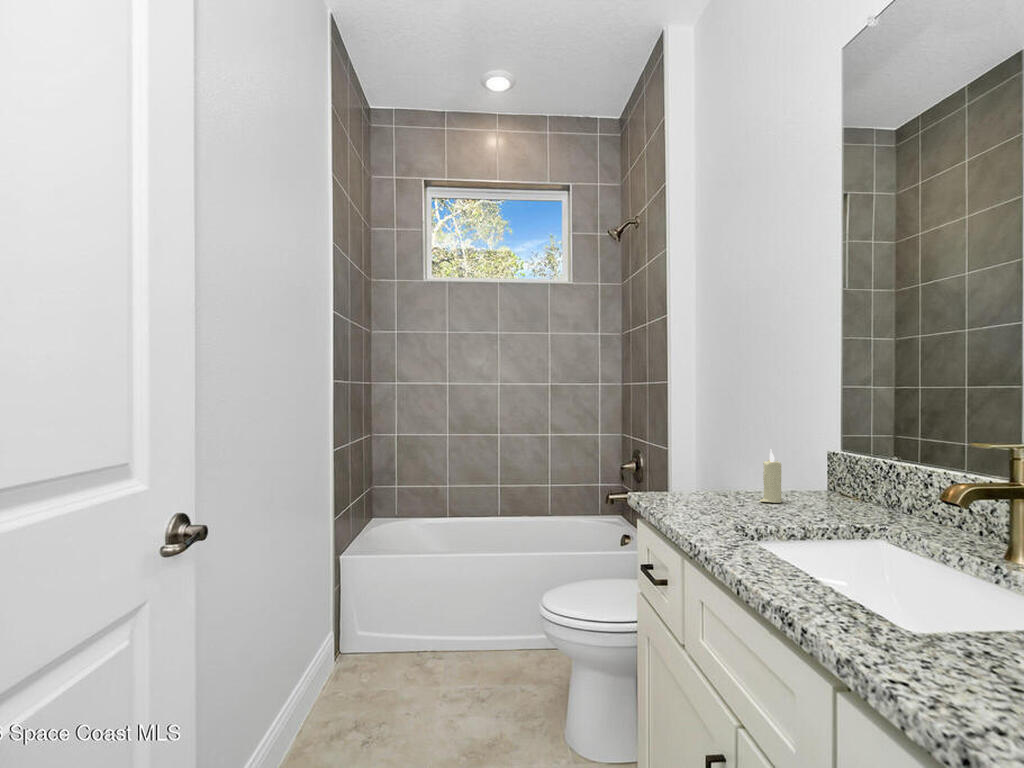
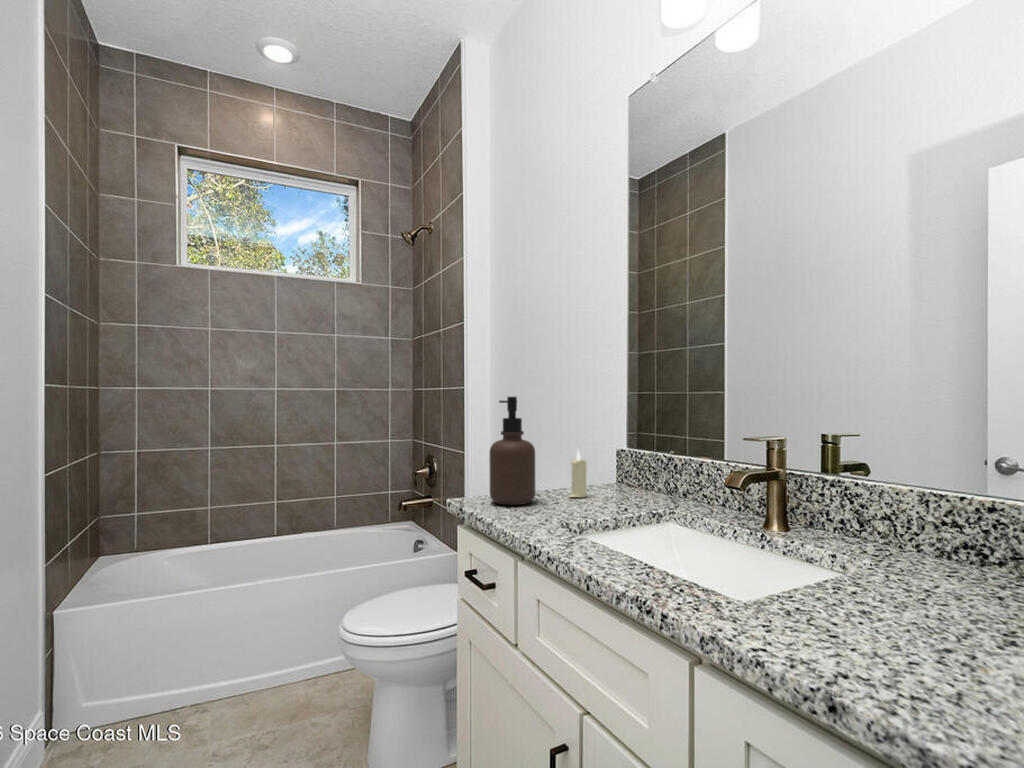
soap dispenser: none [669,392,718,504] -> present [489,397,535,505]

